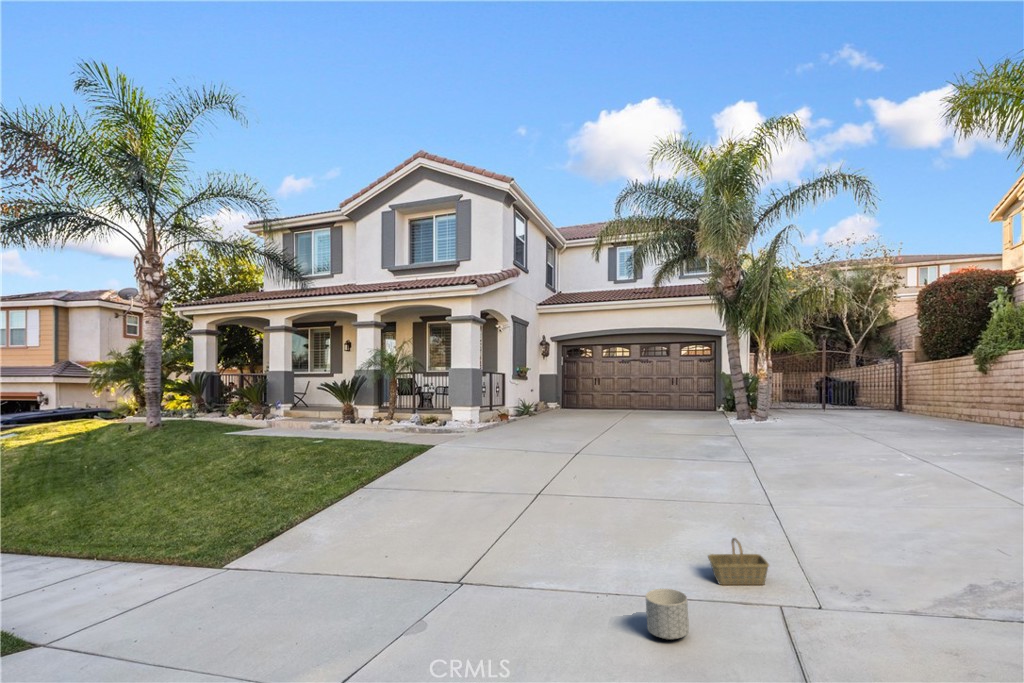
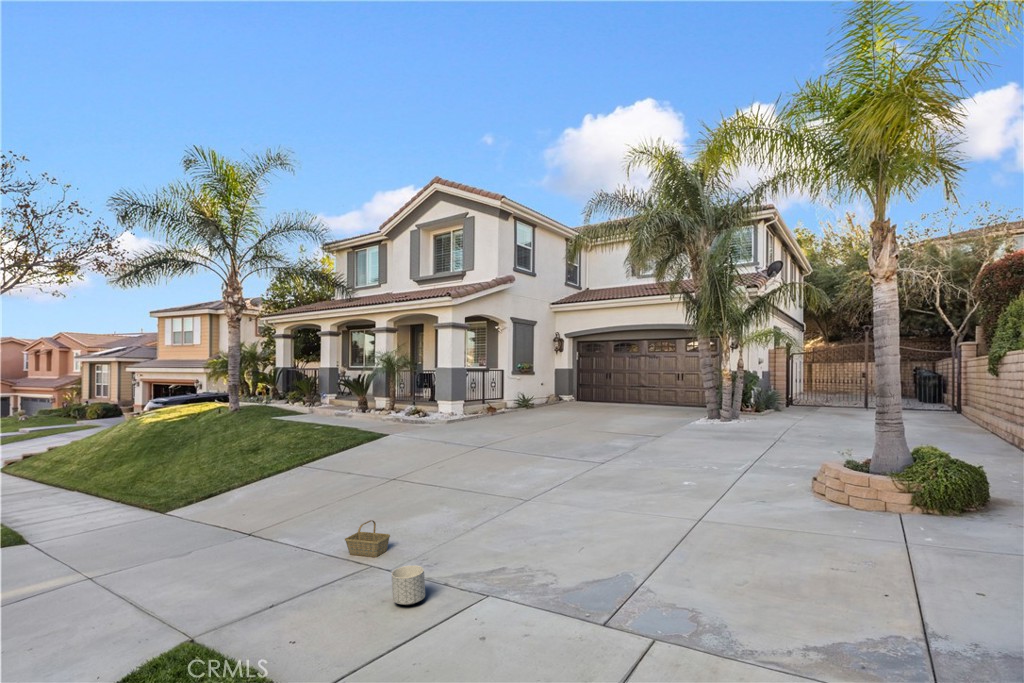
planter: present [646,589,689,640] -> present [392,565,425,605]

